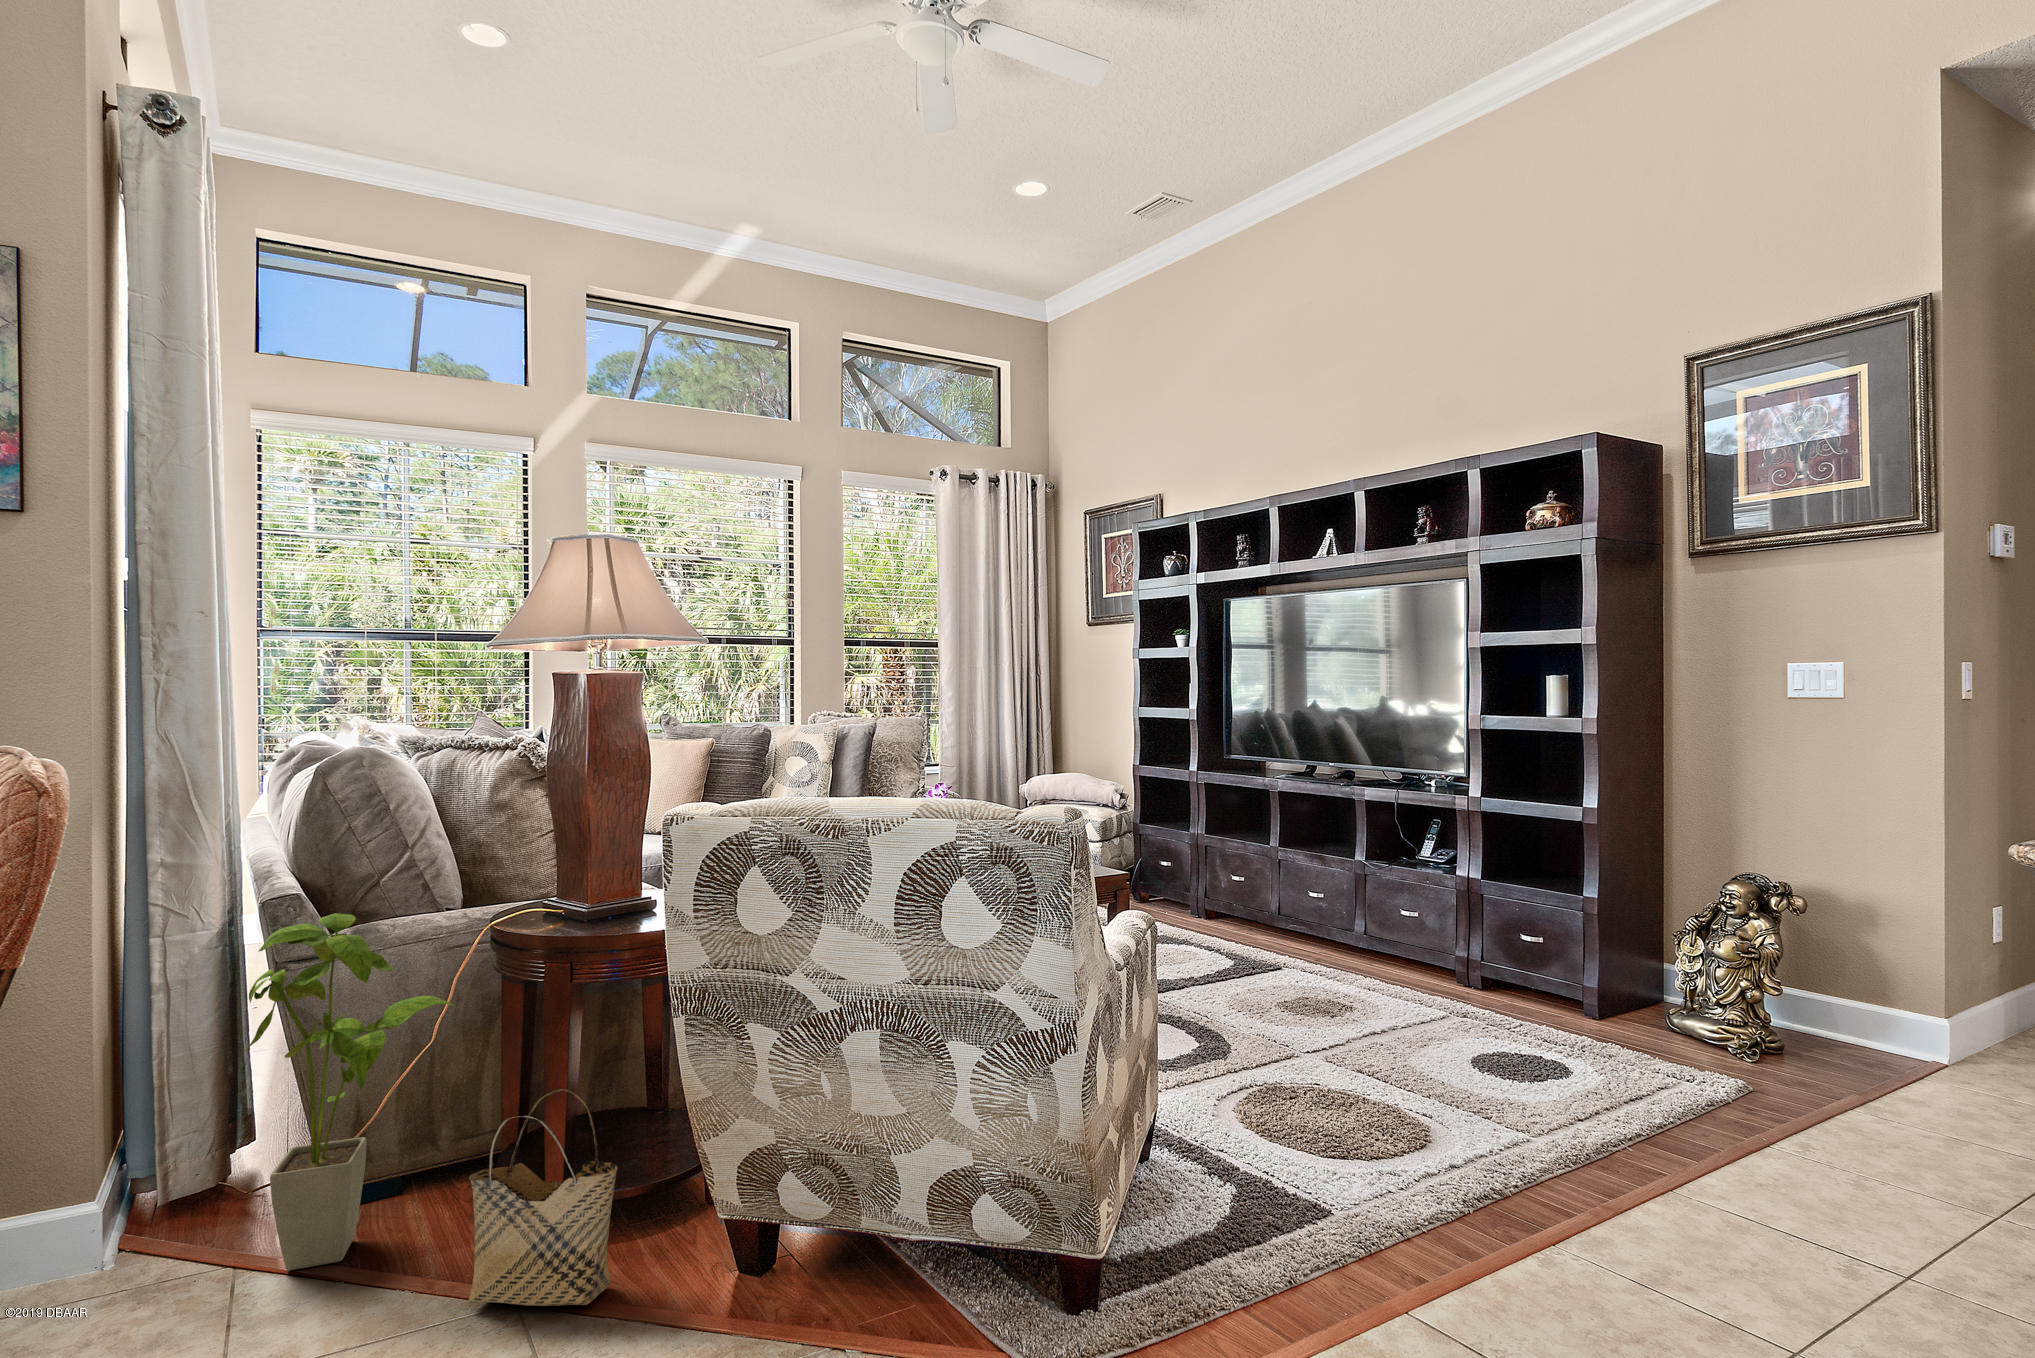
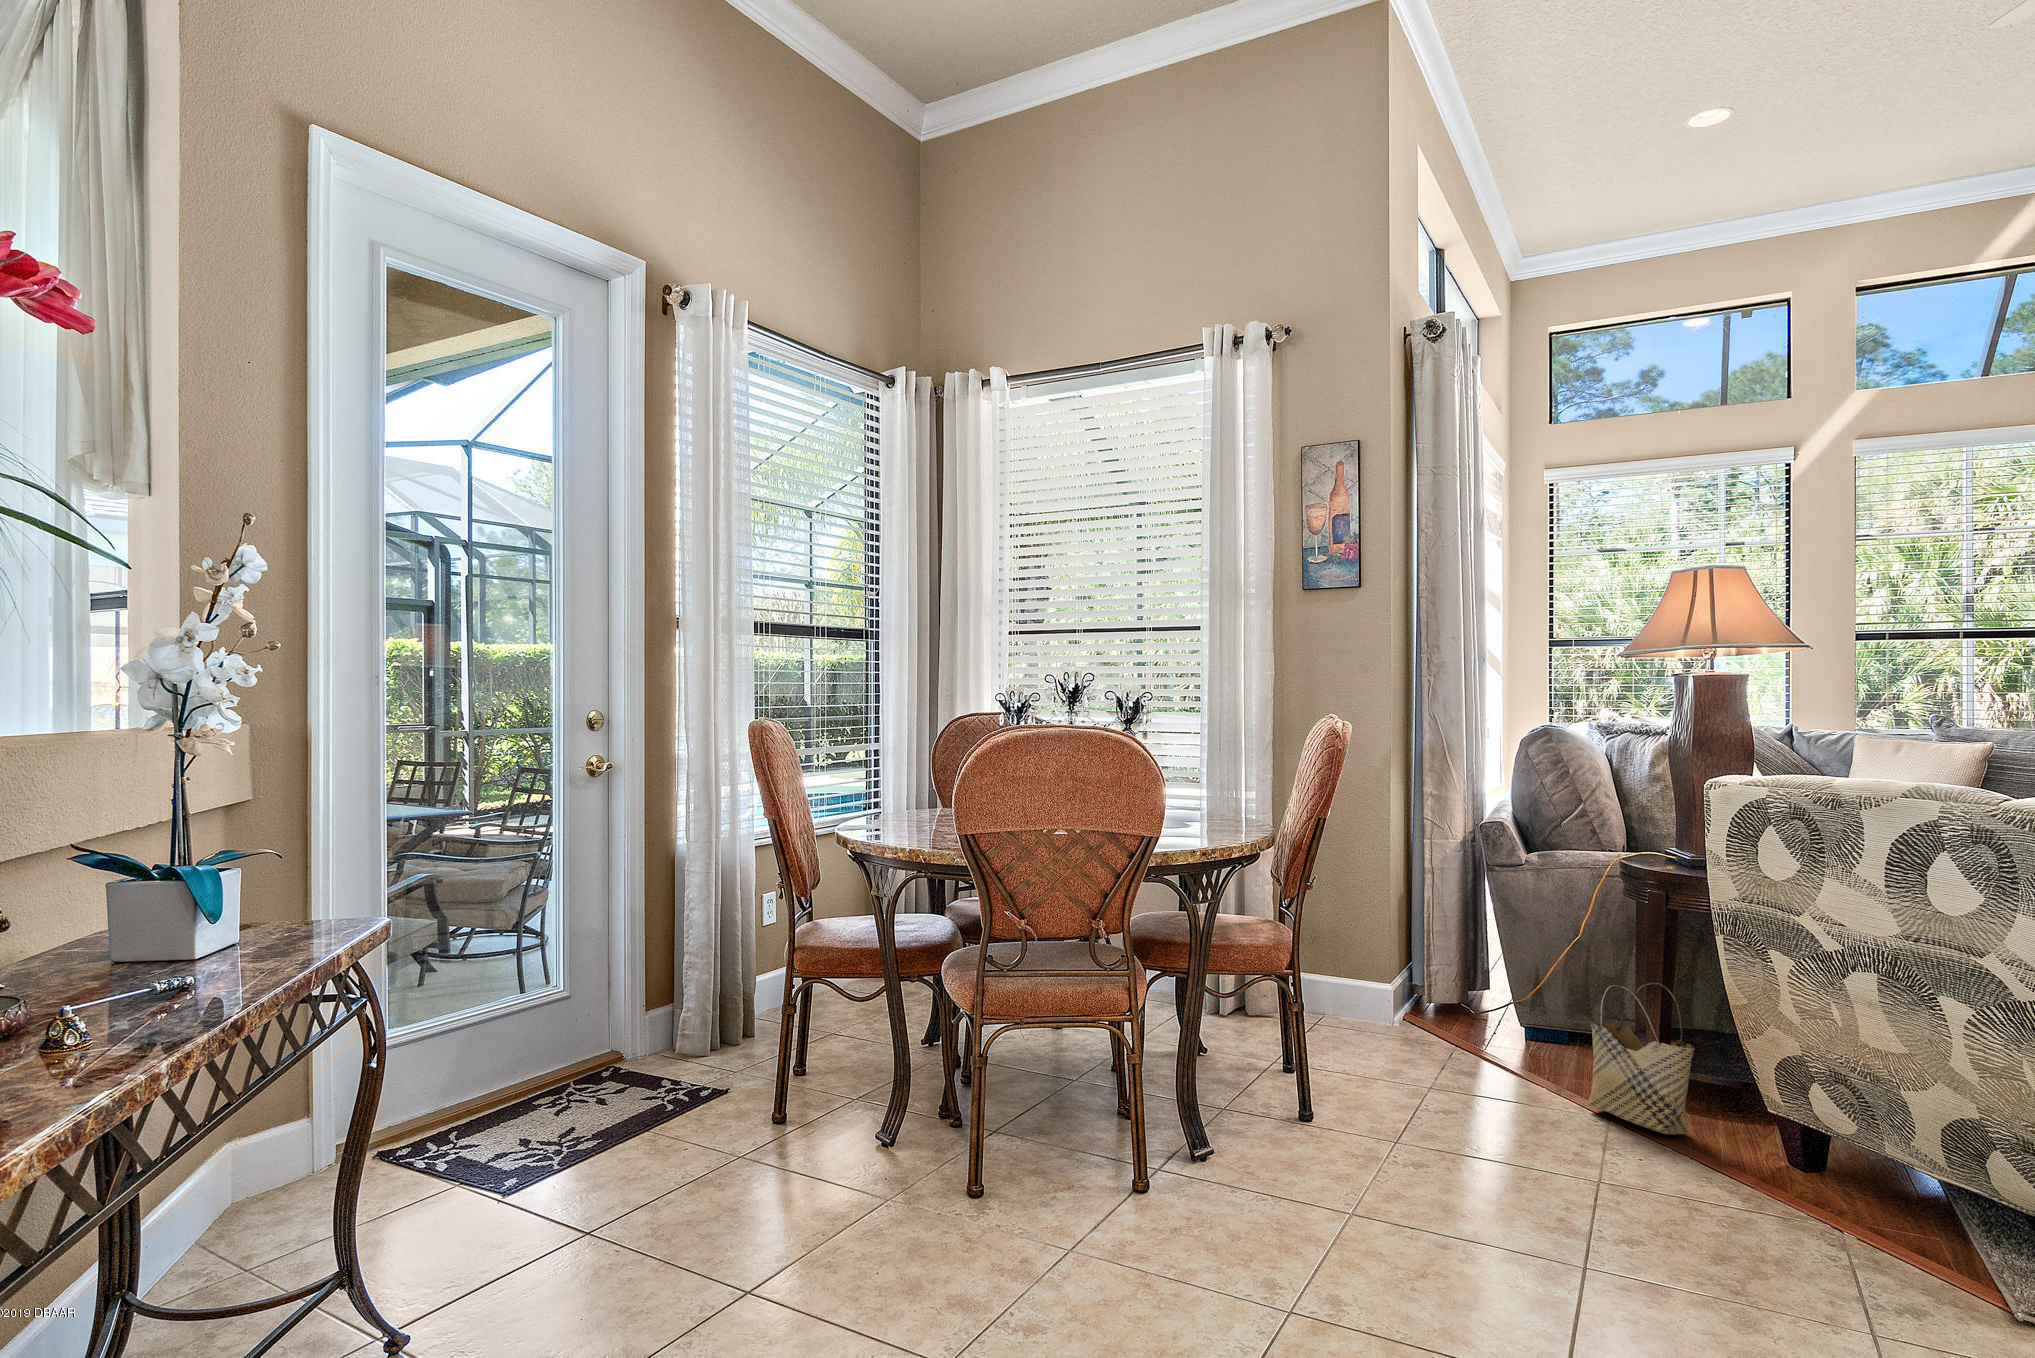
house plant: present [244,913,457,1270] -> none [1466,835,1600,1063]

